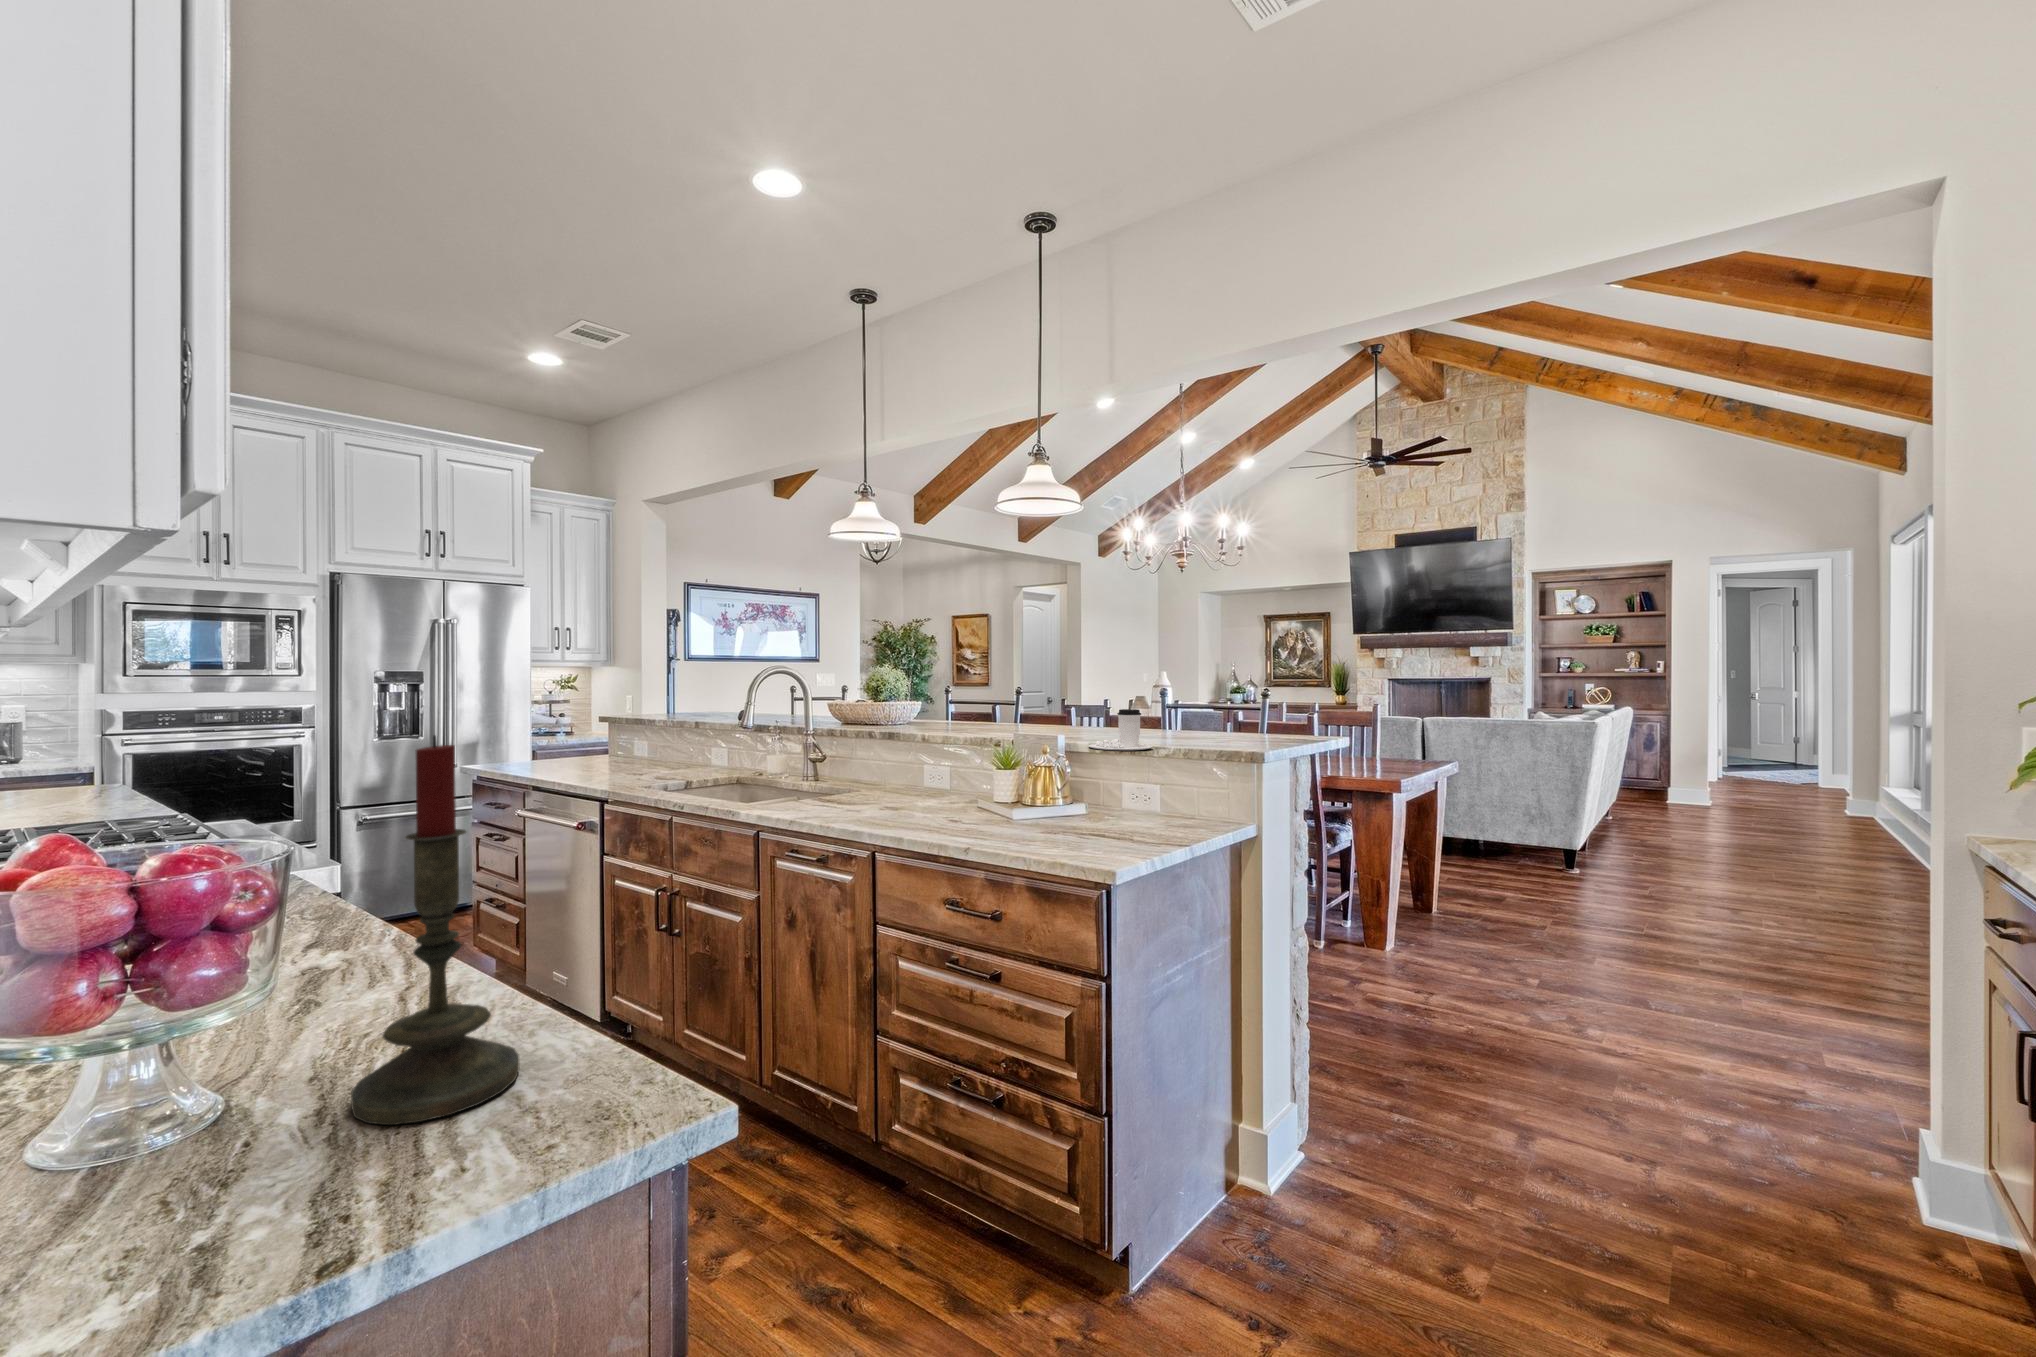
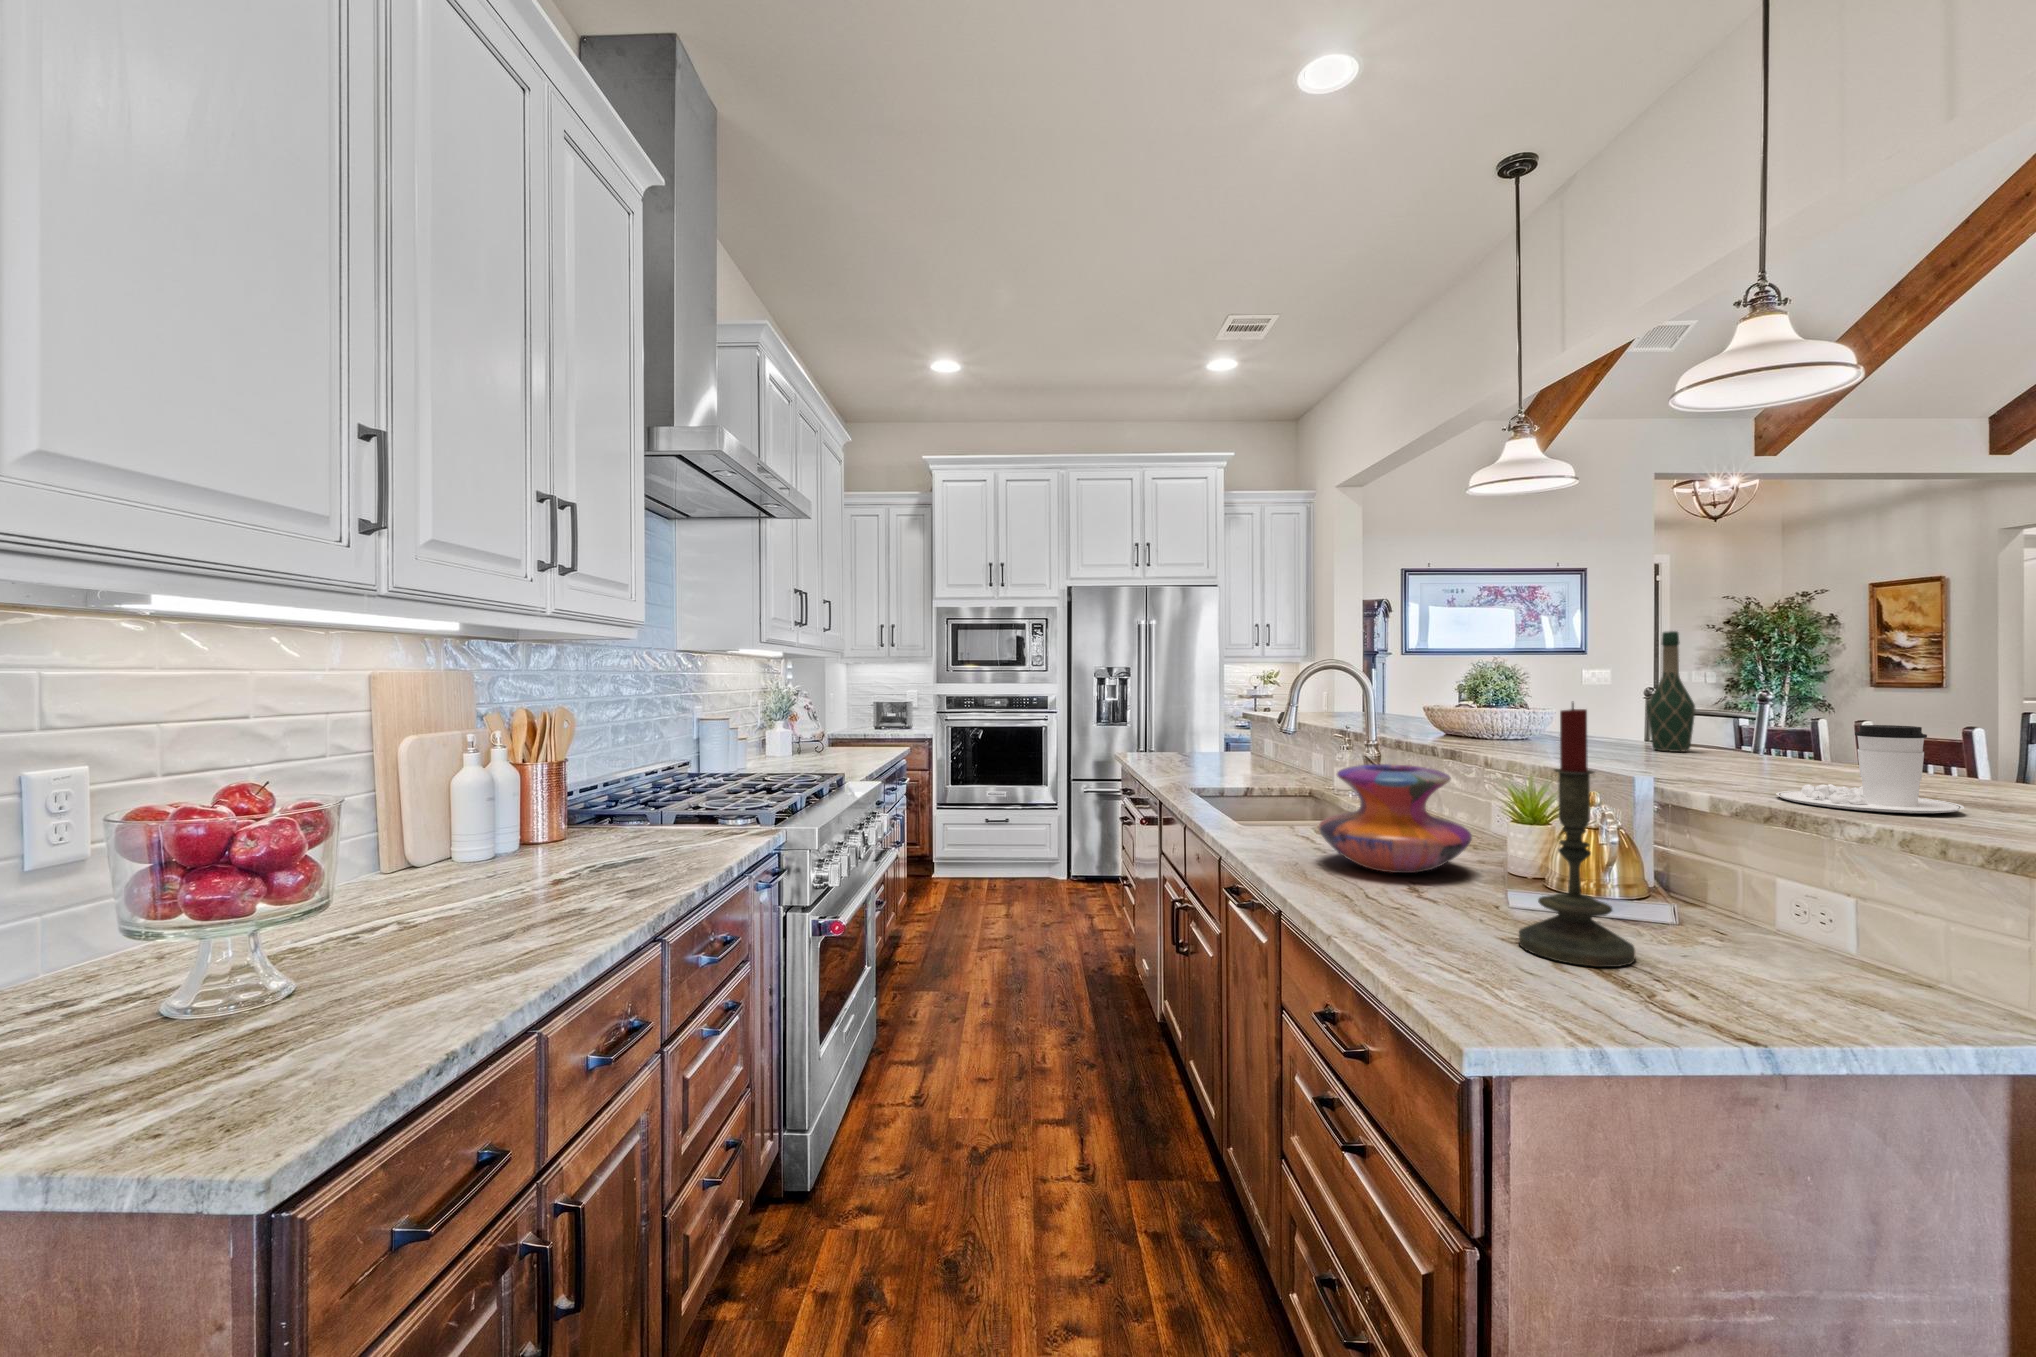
wine bottle: none [970,656,993,730] -> present [1647,631,1695,752]
candle: present [351,735,519,1125] -> present [1519,703,1635,967]
decorative vase: none [856,748,953,822] -> present [1318,764,1472,873]

